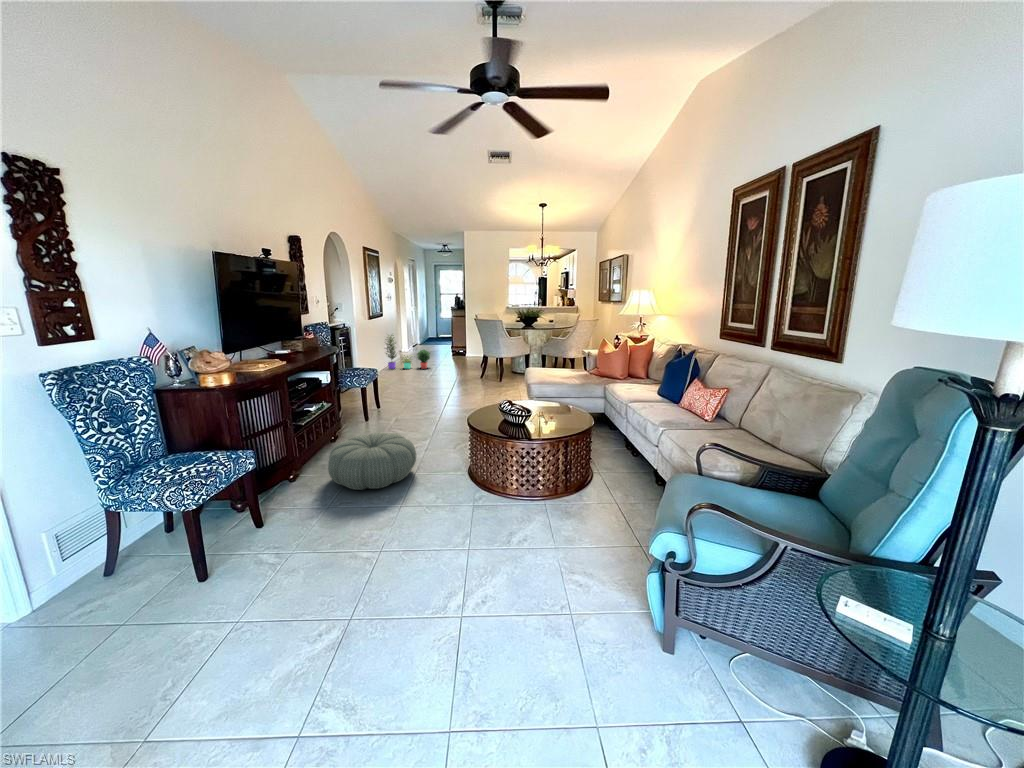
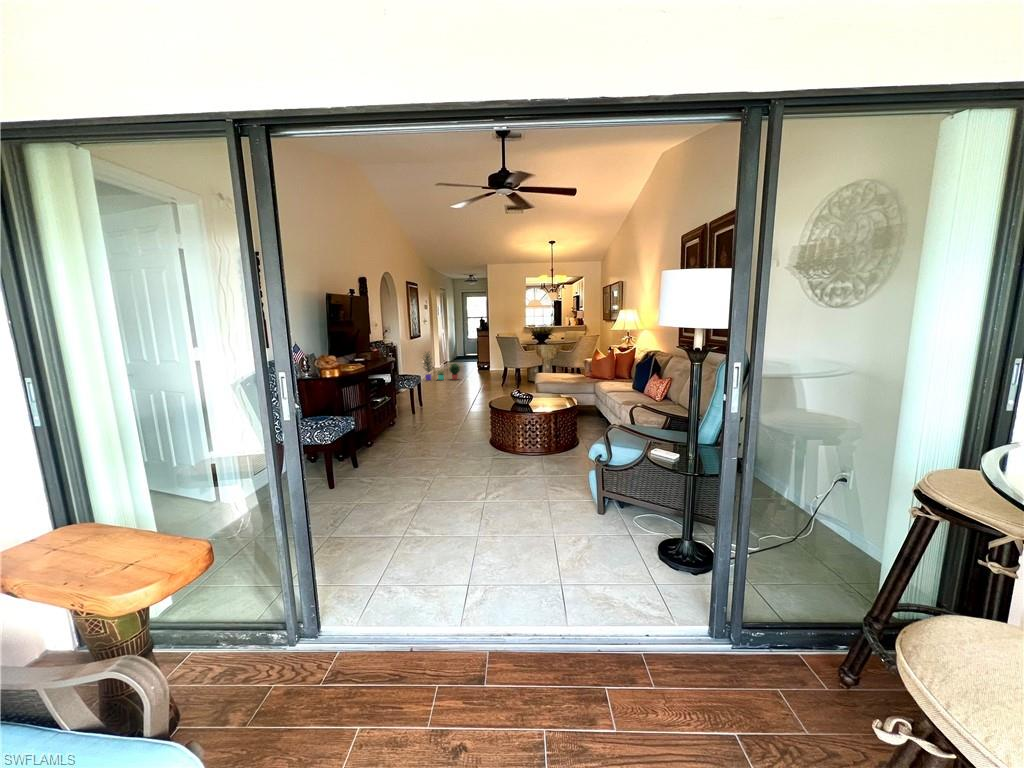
pouf: present [328,432,416,490] -> none [394,415,453,450]

